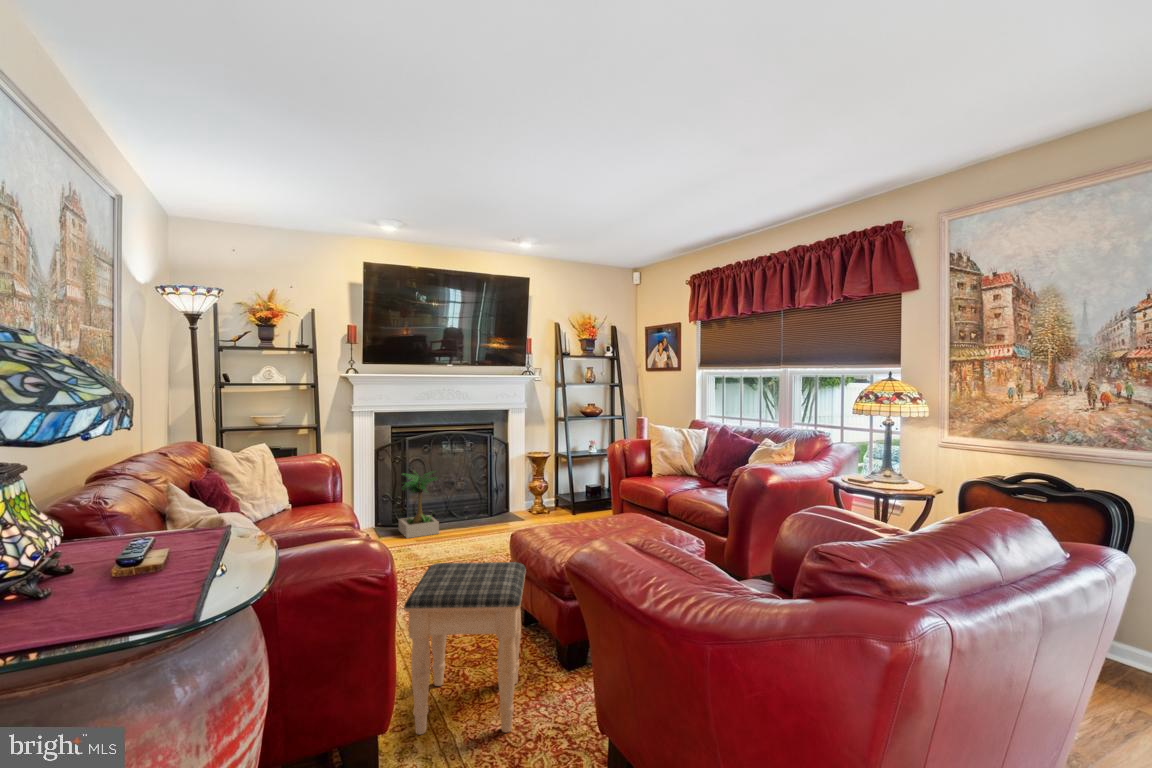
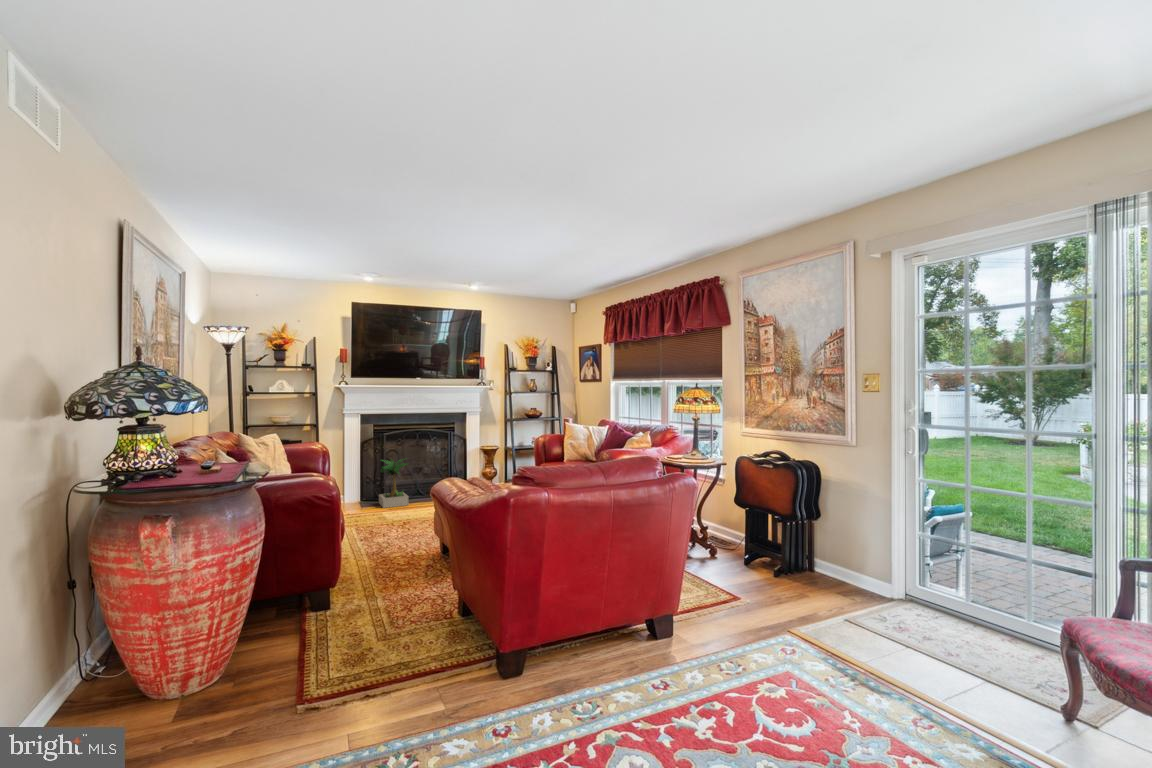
footstool: present [404,562,526,735] -> none [351,504,435,600]

